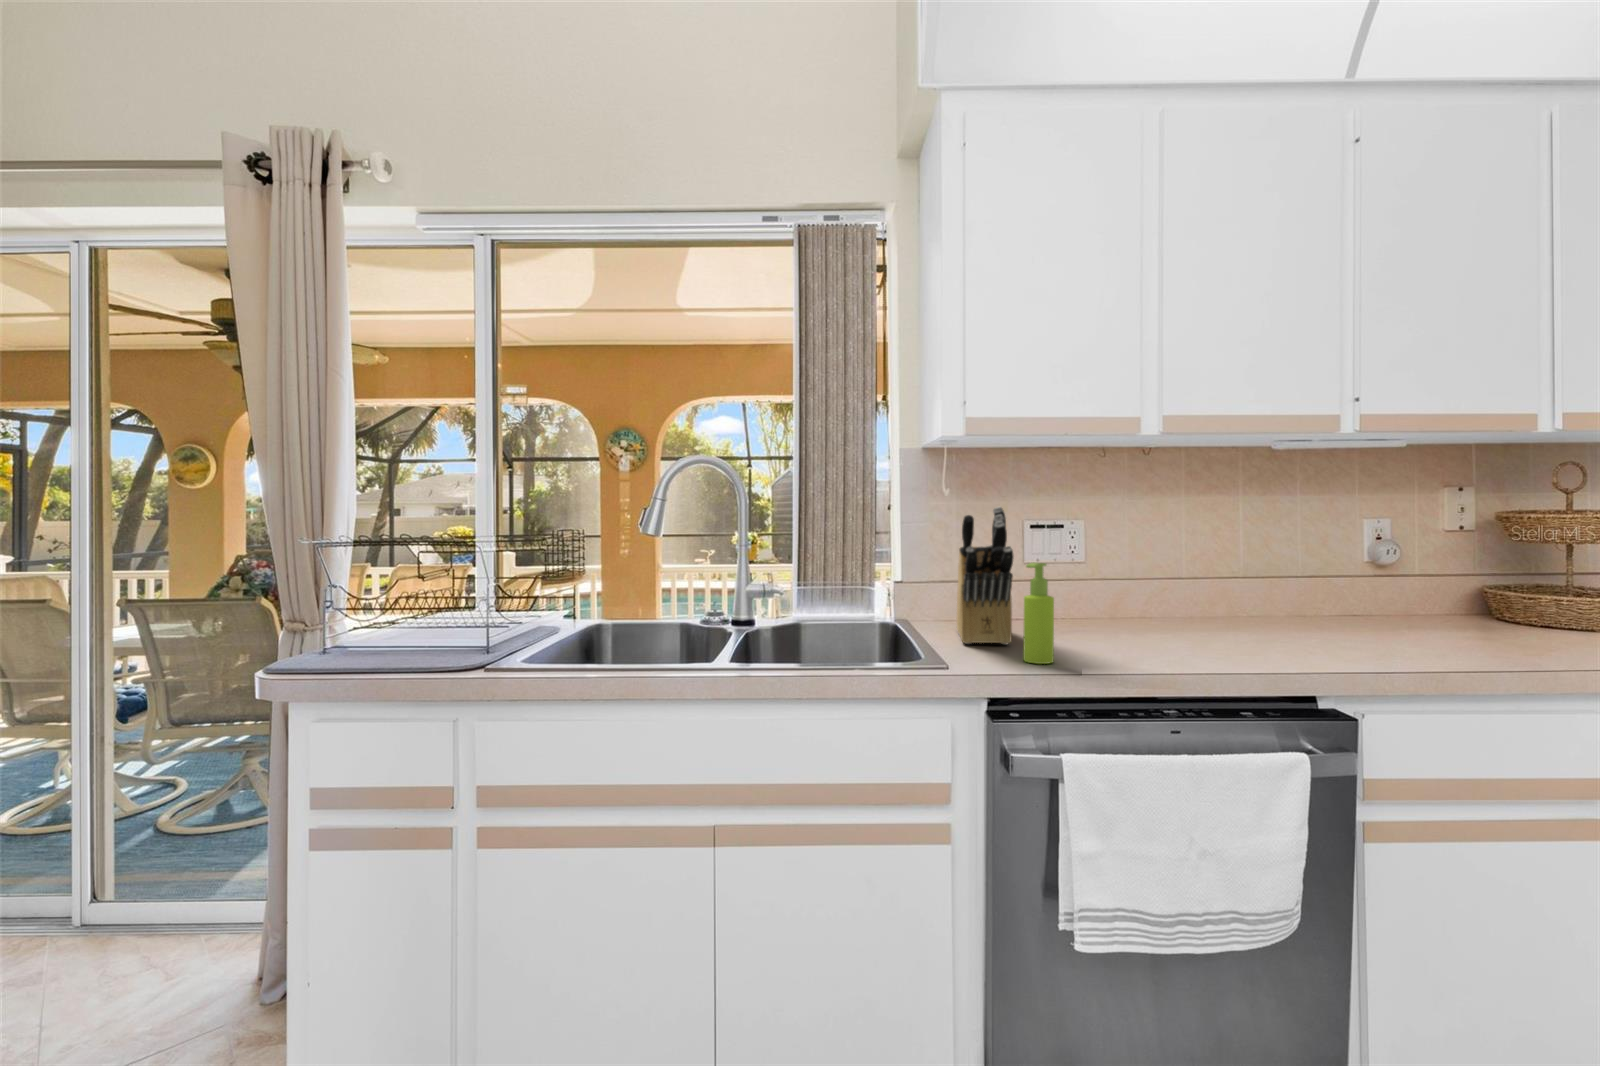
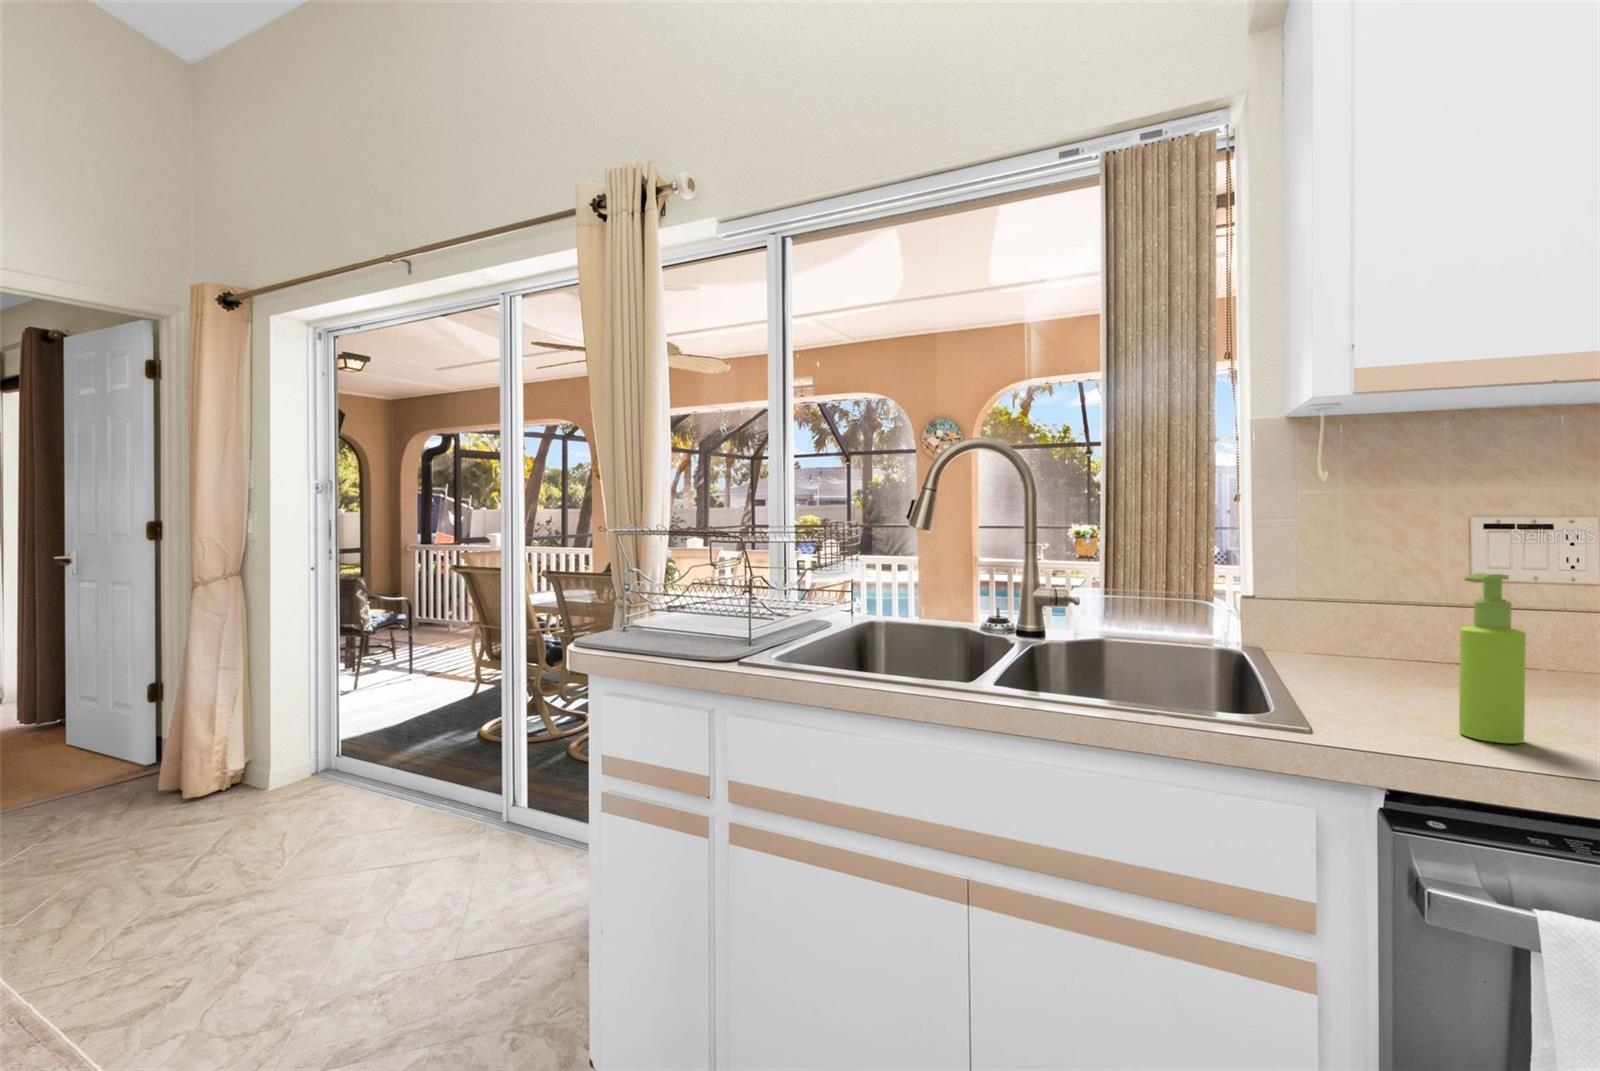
knife block: present [957,507,1013,645] -> none [1340,486,1439,699]

